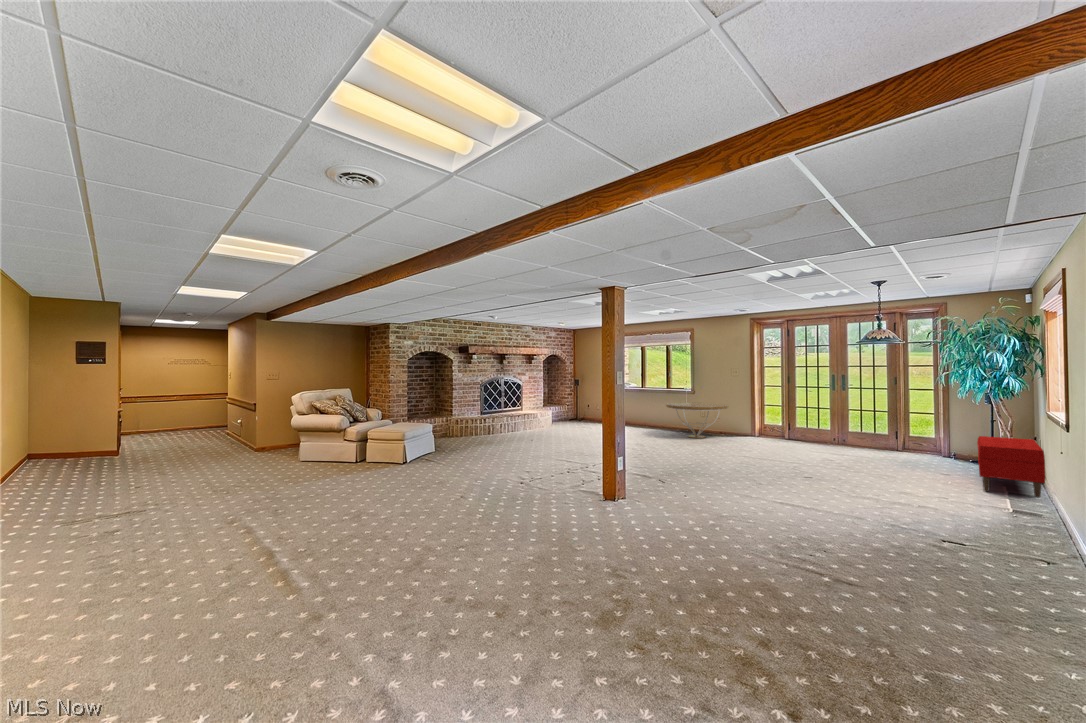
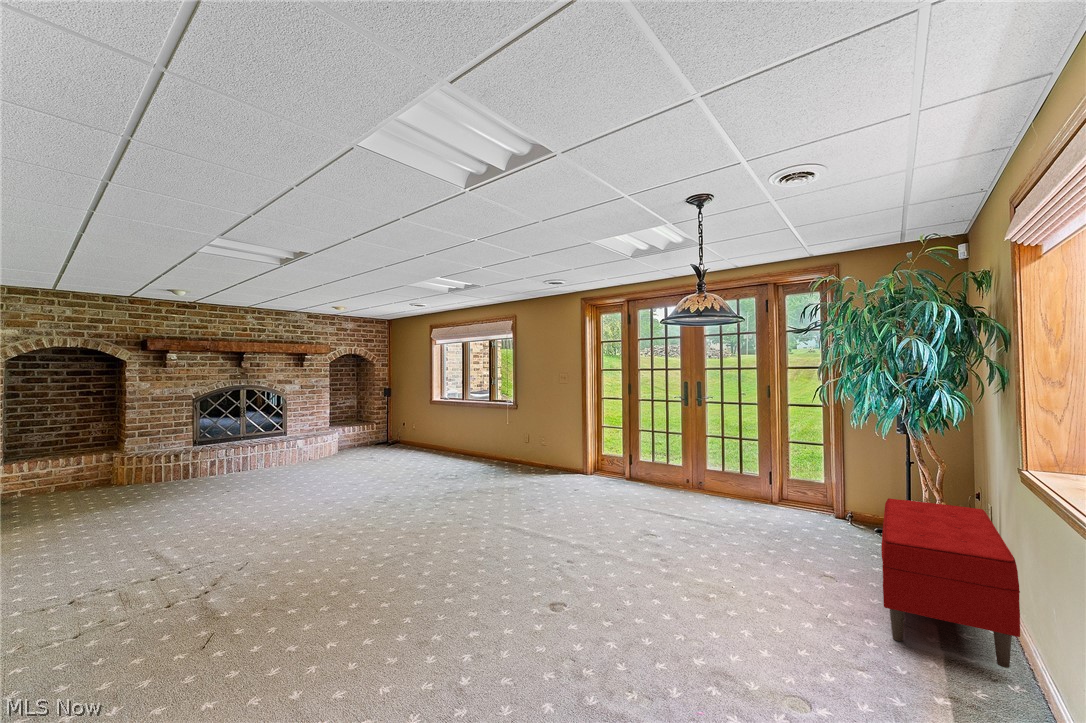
coffee table: present [666,403,728,438] -> none [458,423,549,479]

